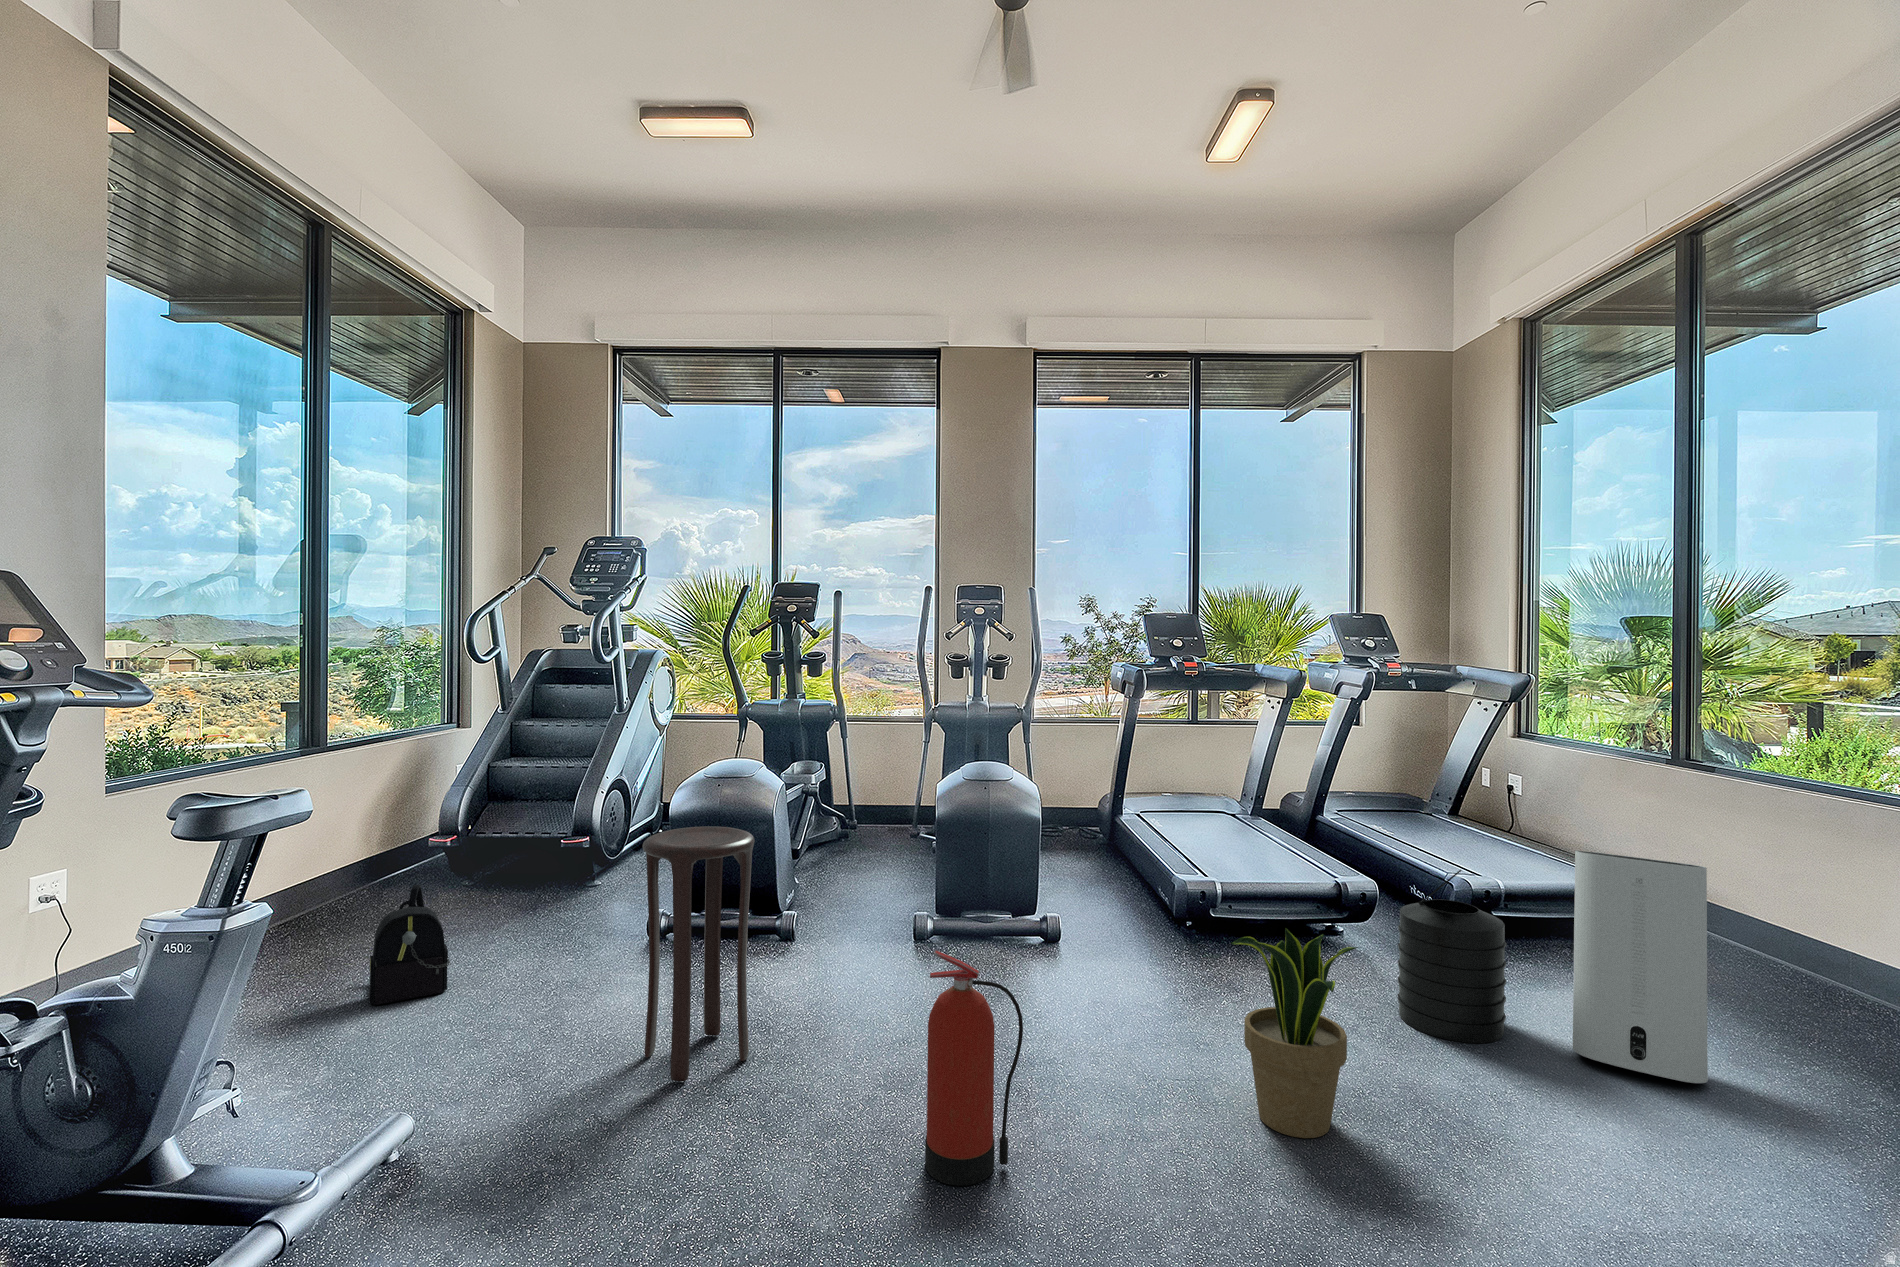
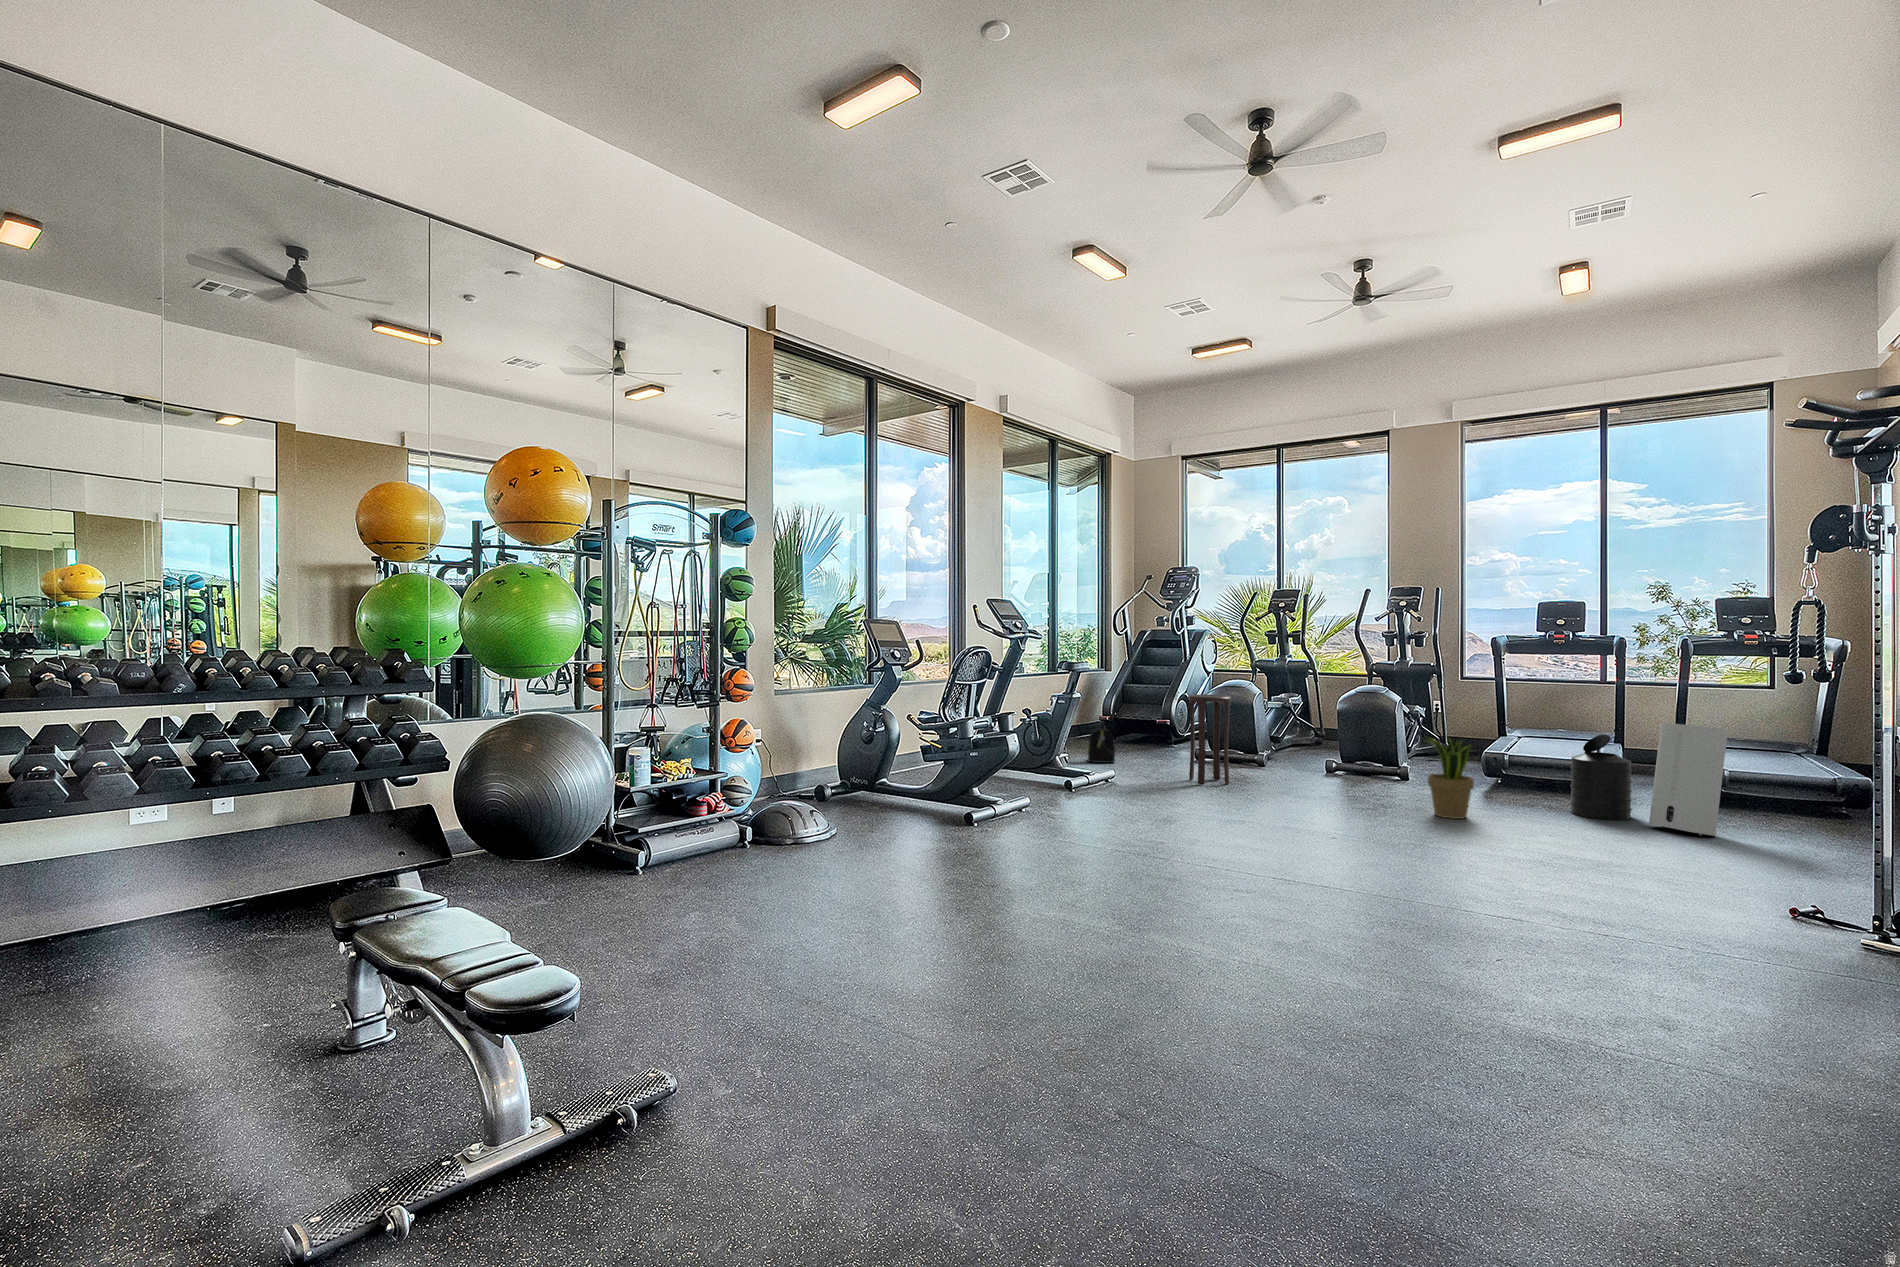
fire extinguisher: present [925,950,1023,1186] -> none [1282,728,1318,807]

